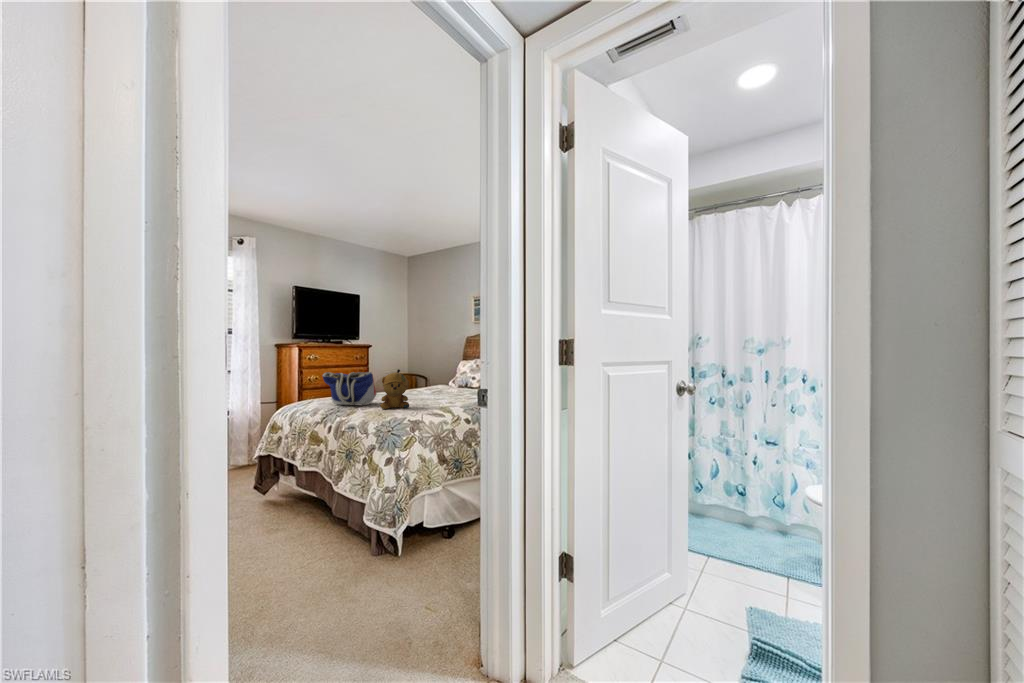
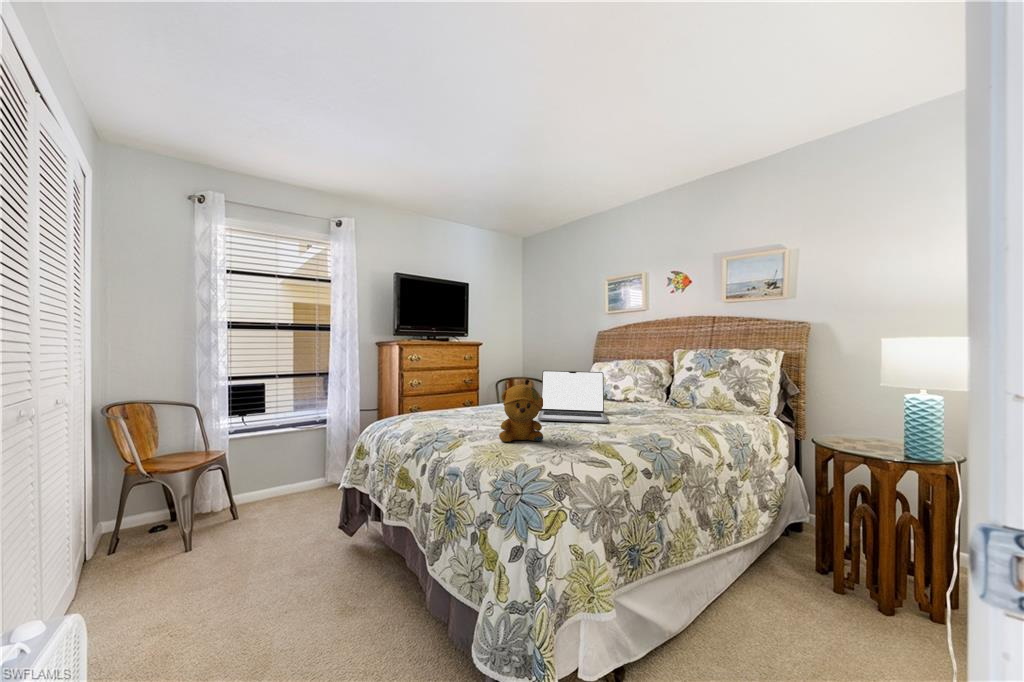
laptop: none [409,365,457,398] -> present [538,371,608,423]
tote bag: present [323,372,377,405] -> none [418,379,493,431]

